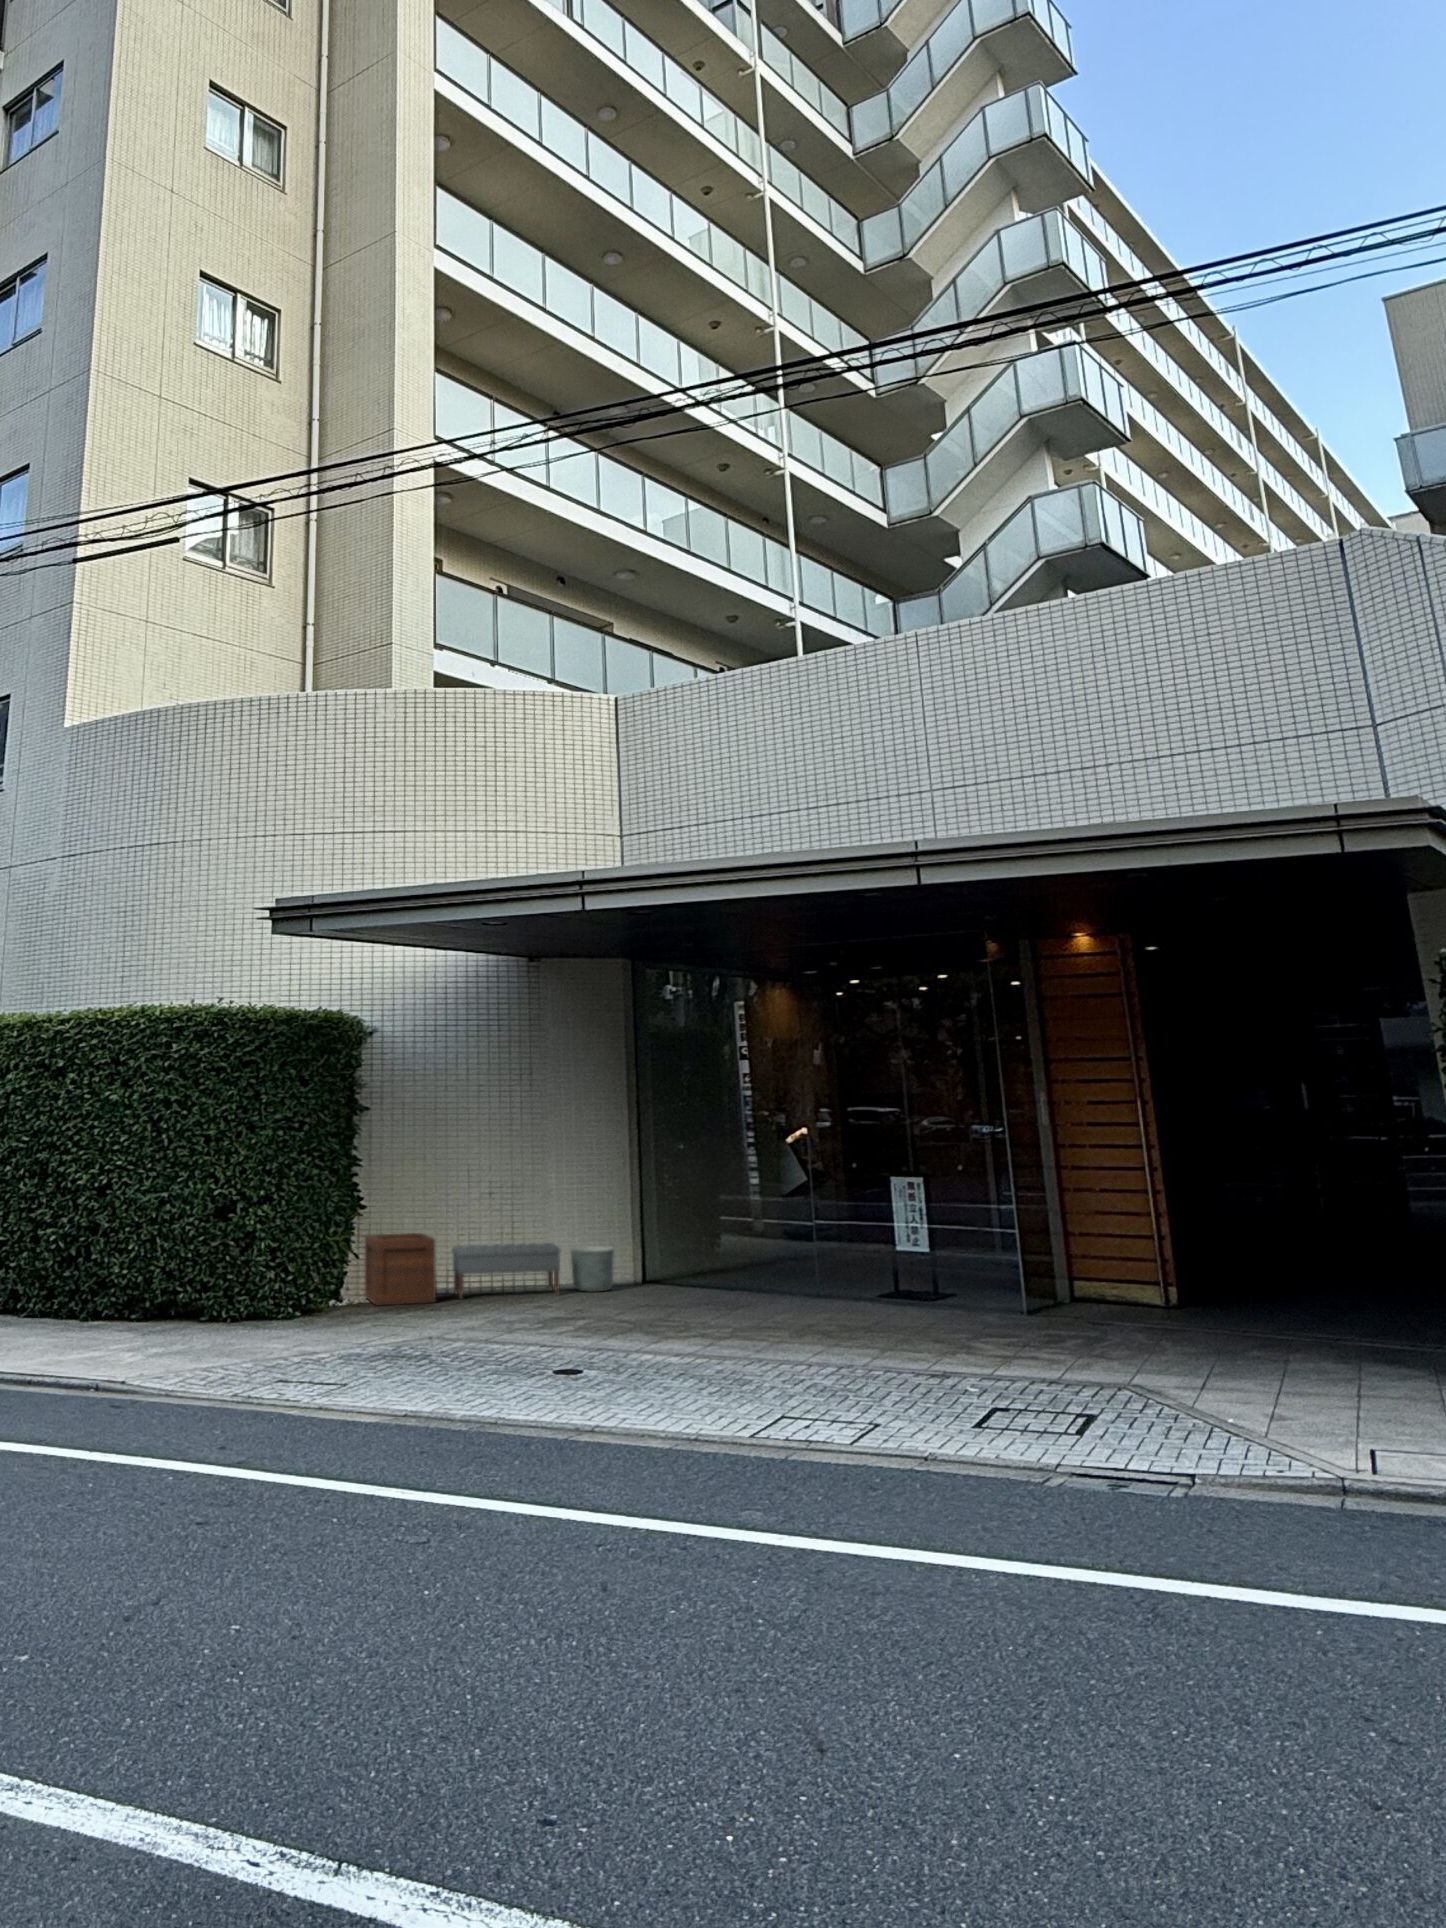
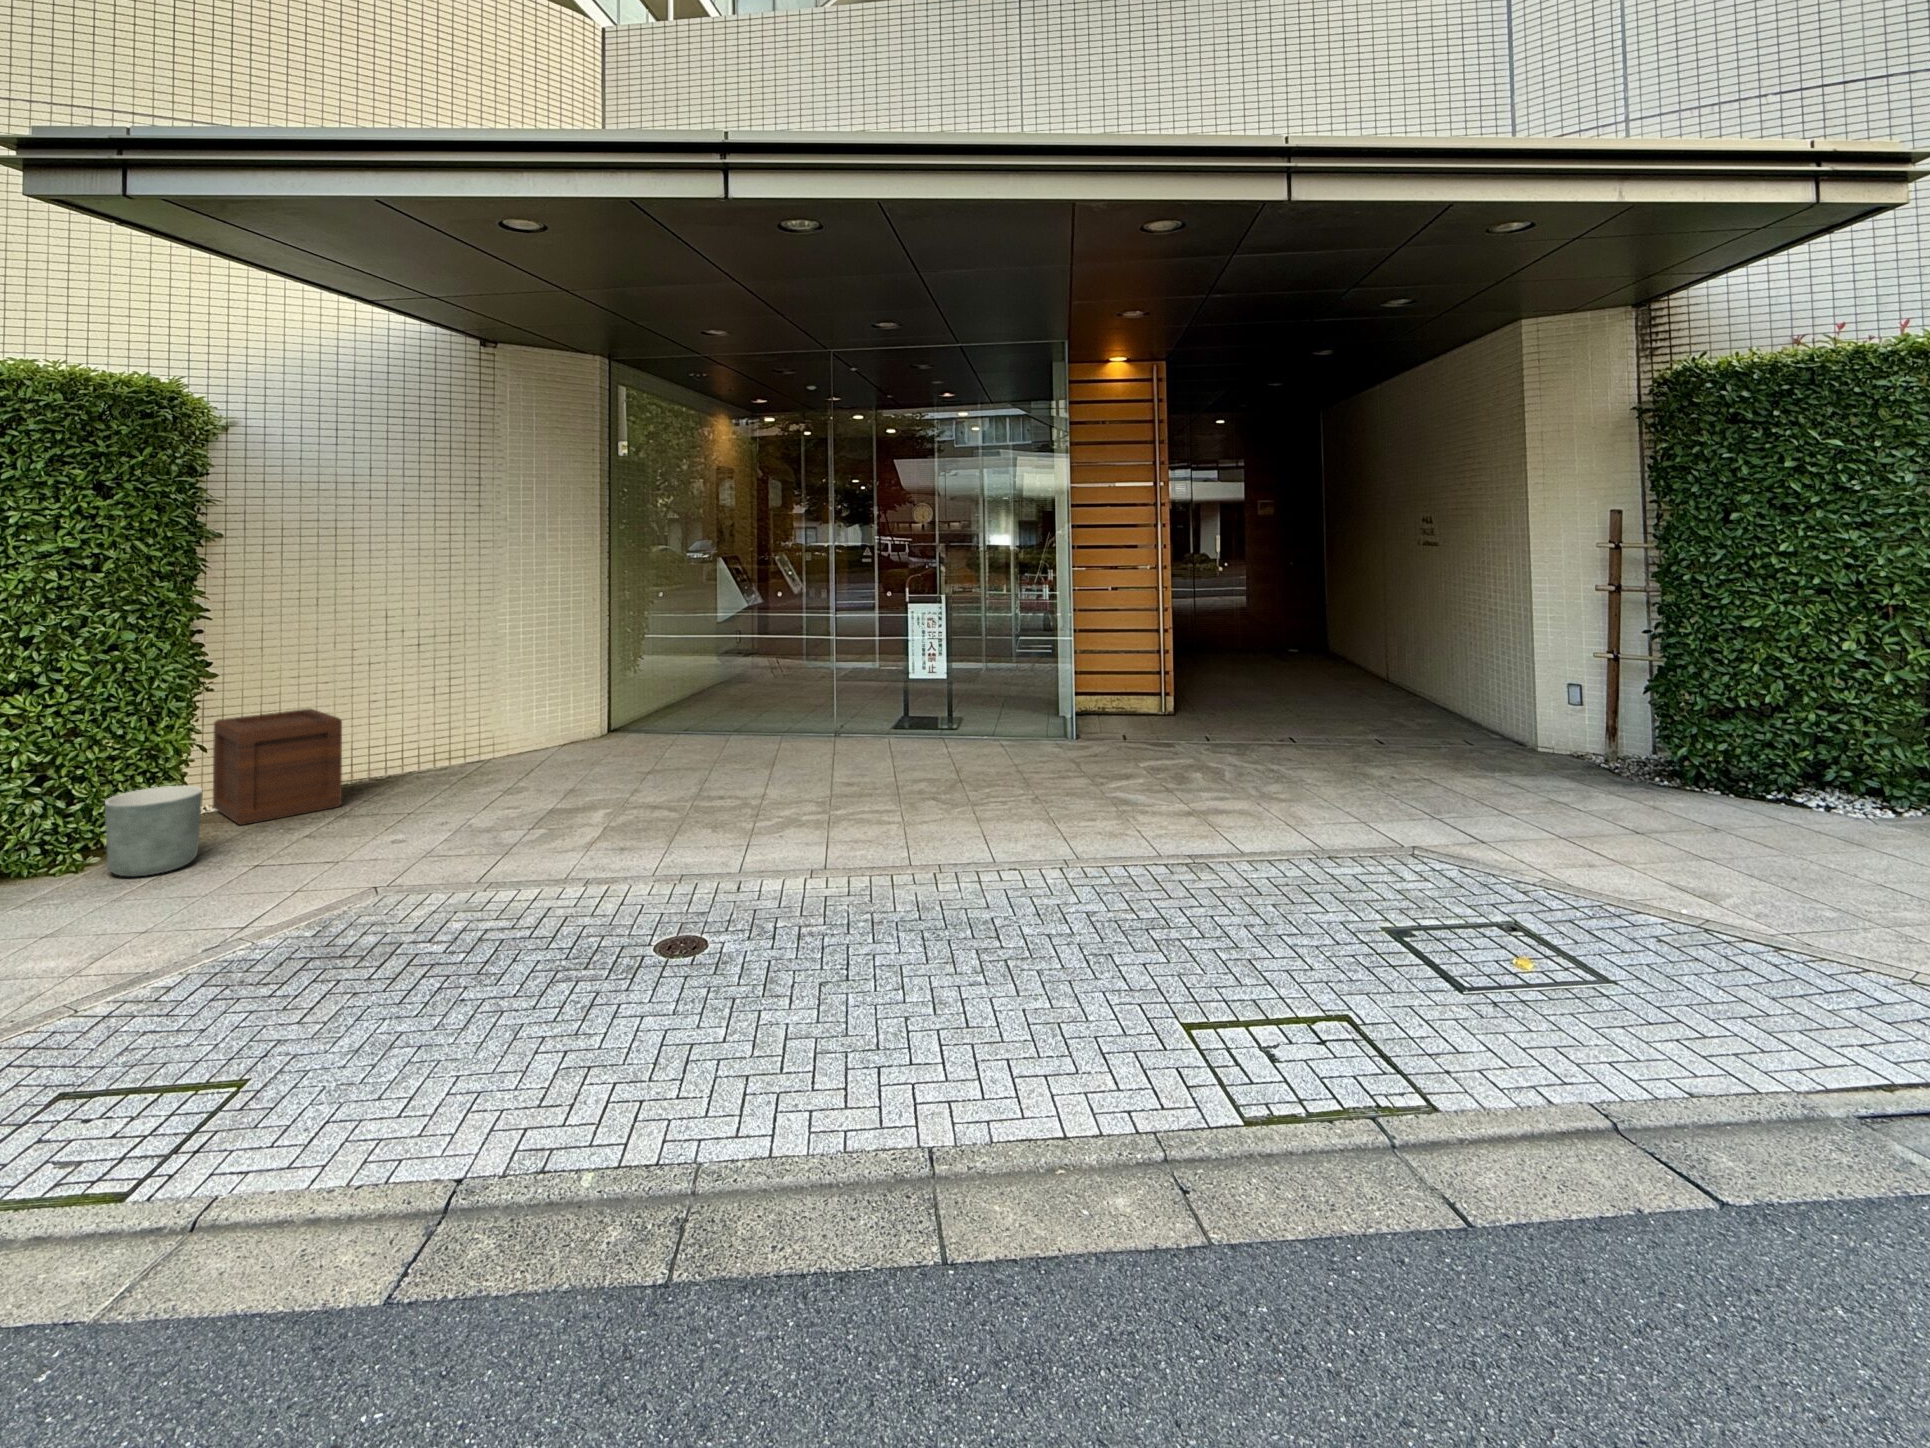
bench: present [452,1243,560,1298] -> none [357,705,521,794]
planter: present [571,1246,614,1292] -> present [105,786,202,876]

